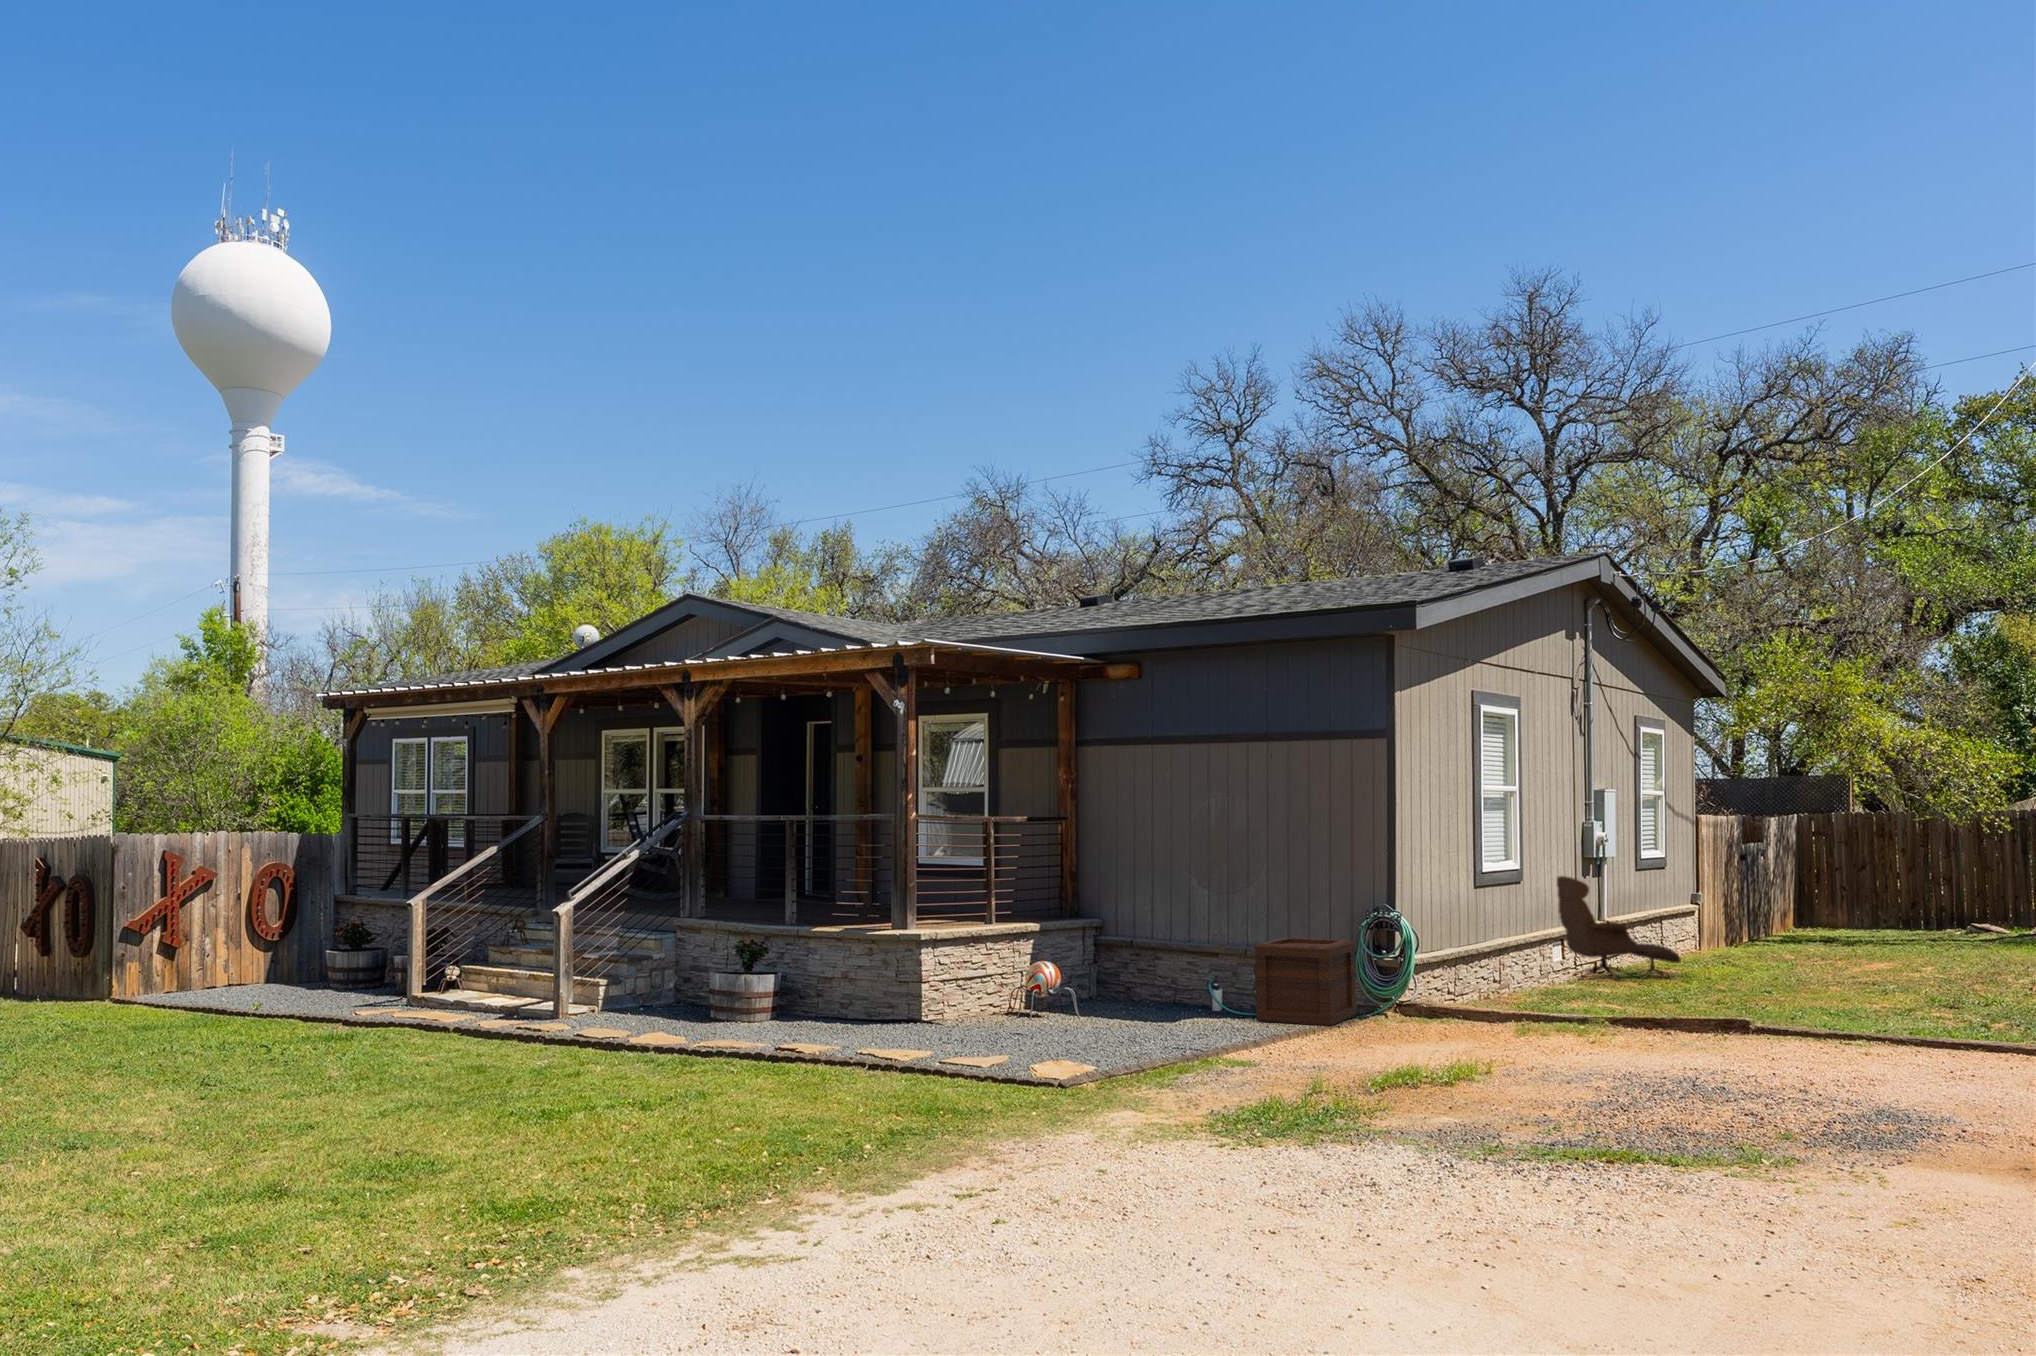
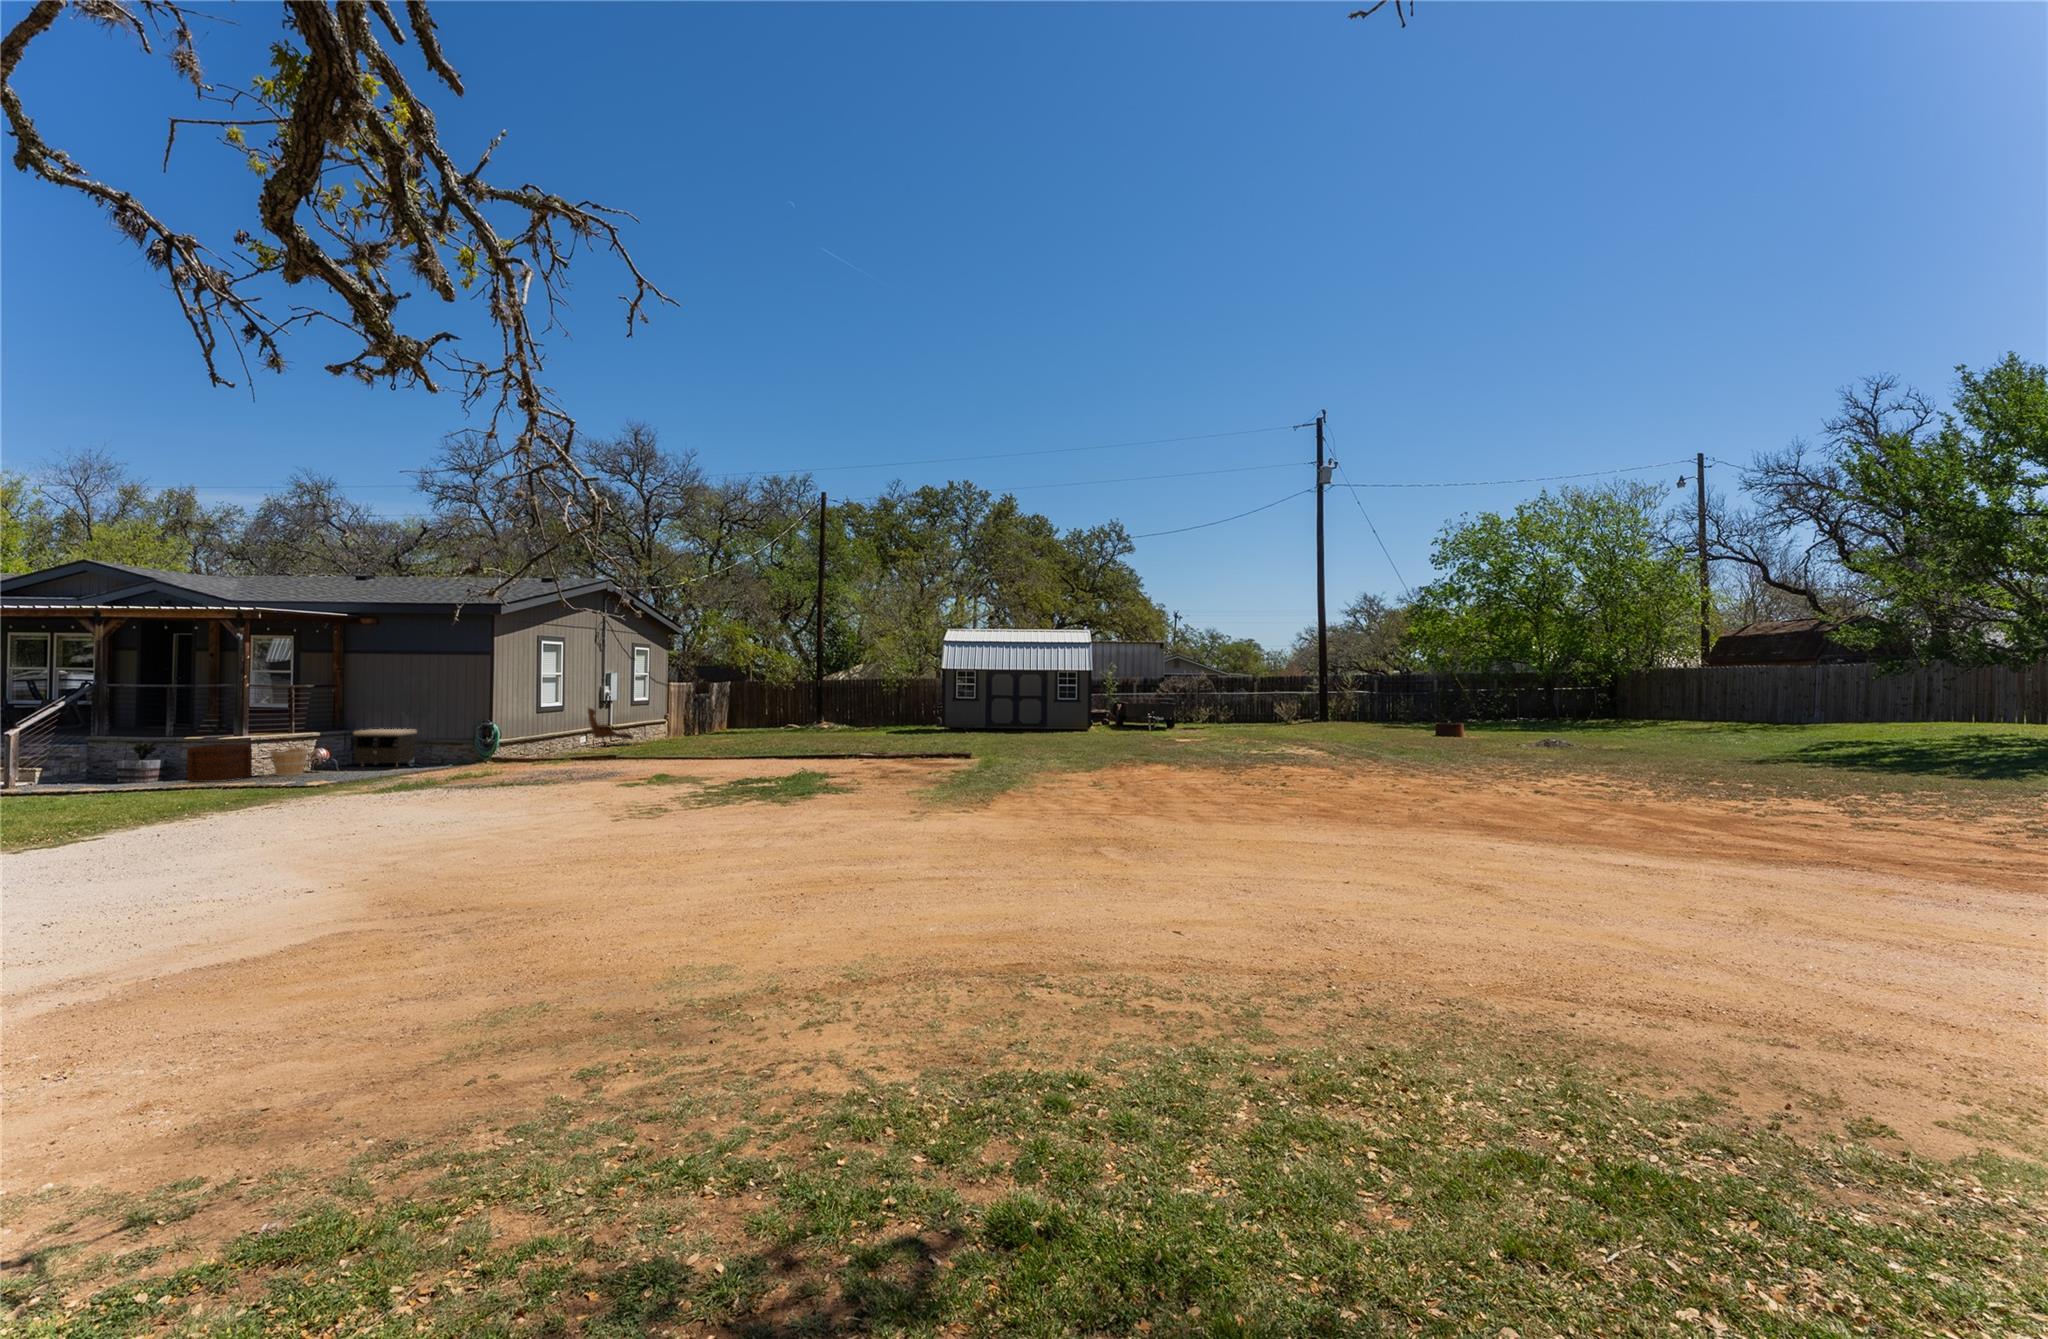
storage bench: none [1101,920,1227,1014] -> present [354,729,417,765]
wooden crate: present [1255,938,1356,1026] -> present [187,744,252,782]
wooden bucket: none [954,962,1023,1029] -> present [270,748,308,776]

